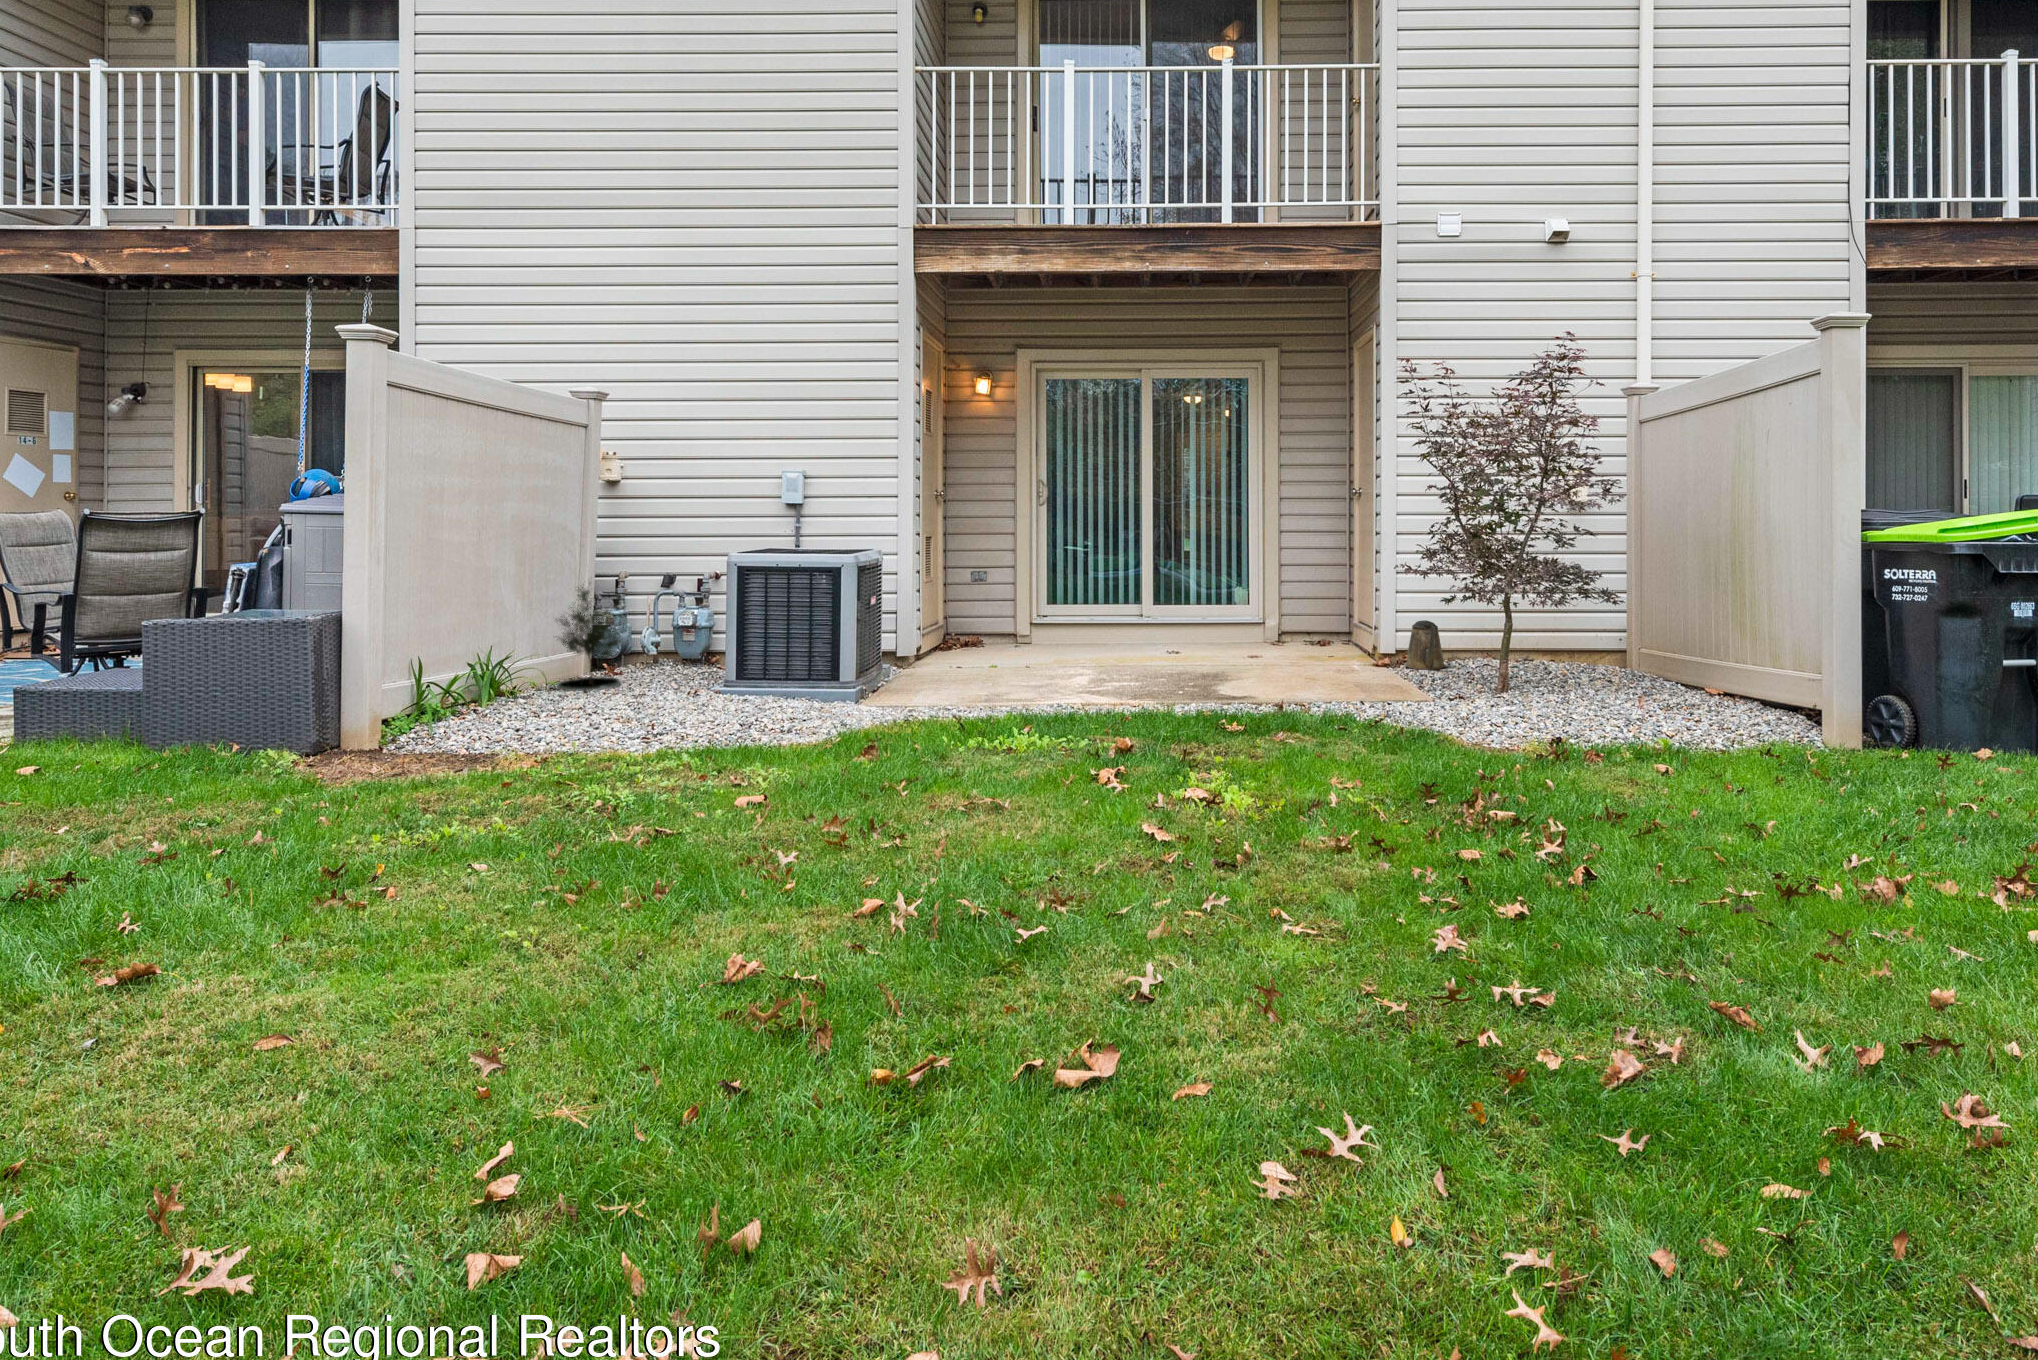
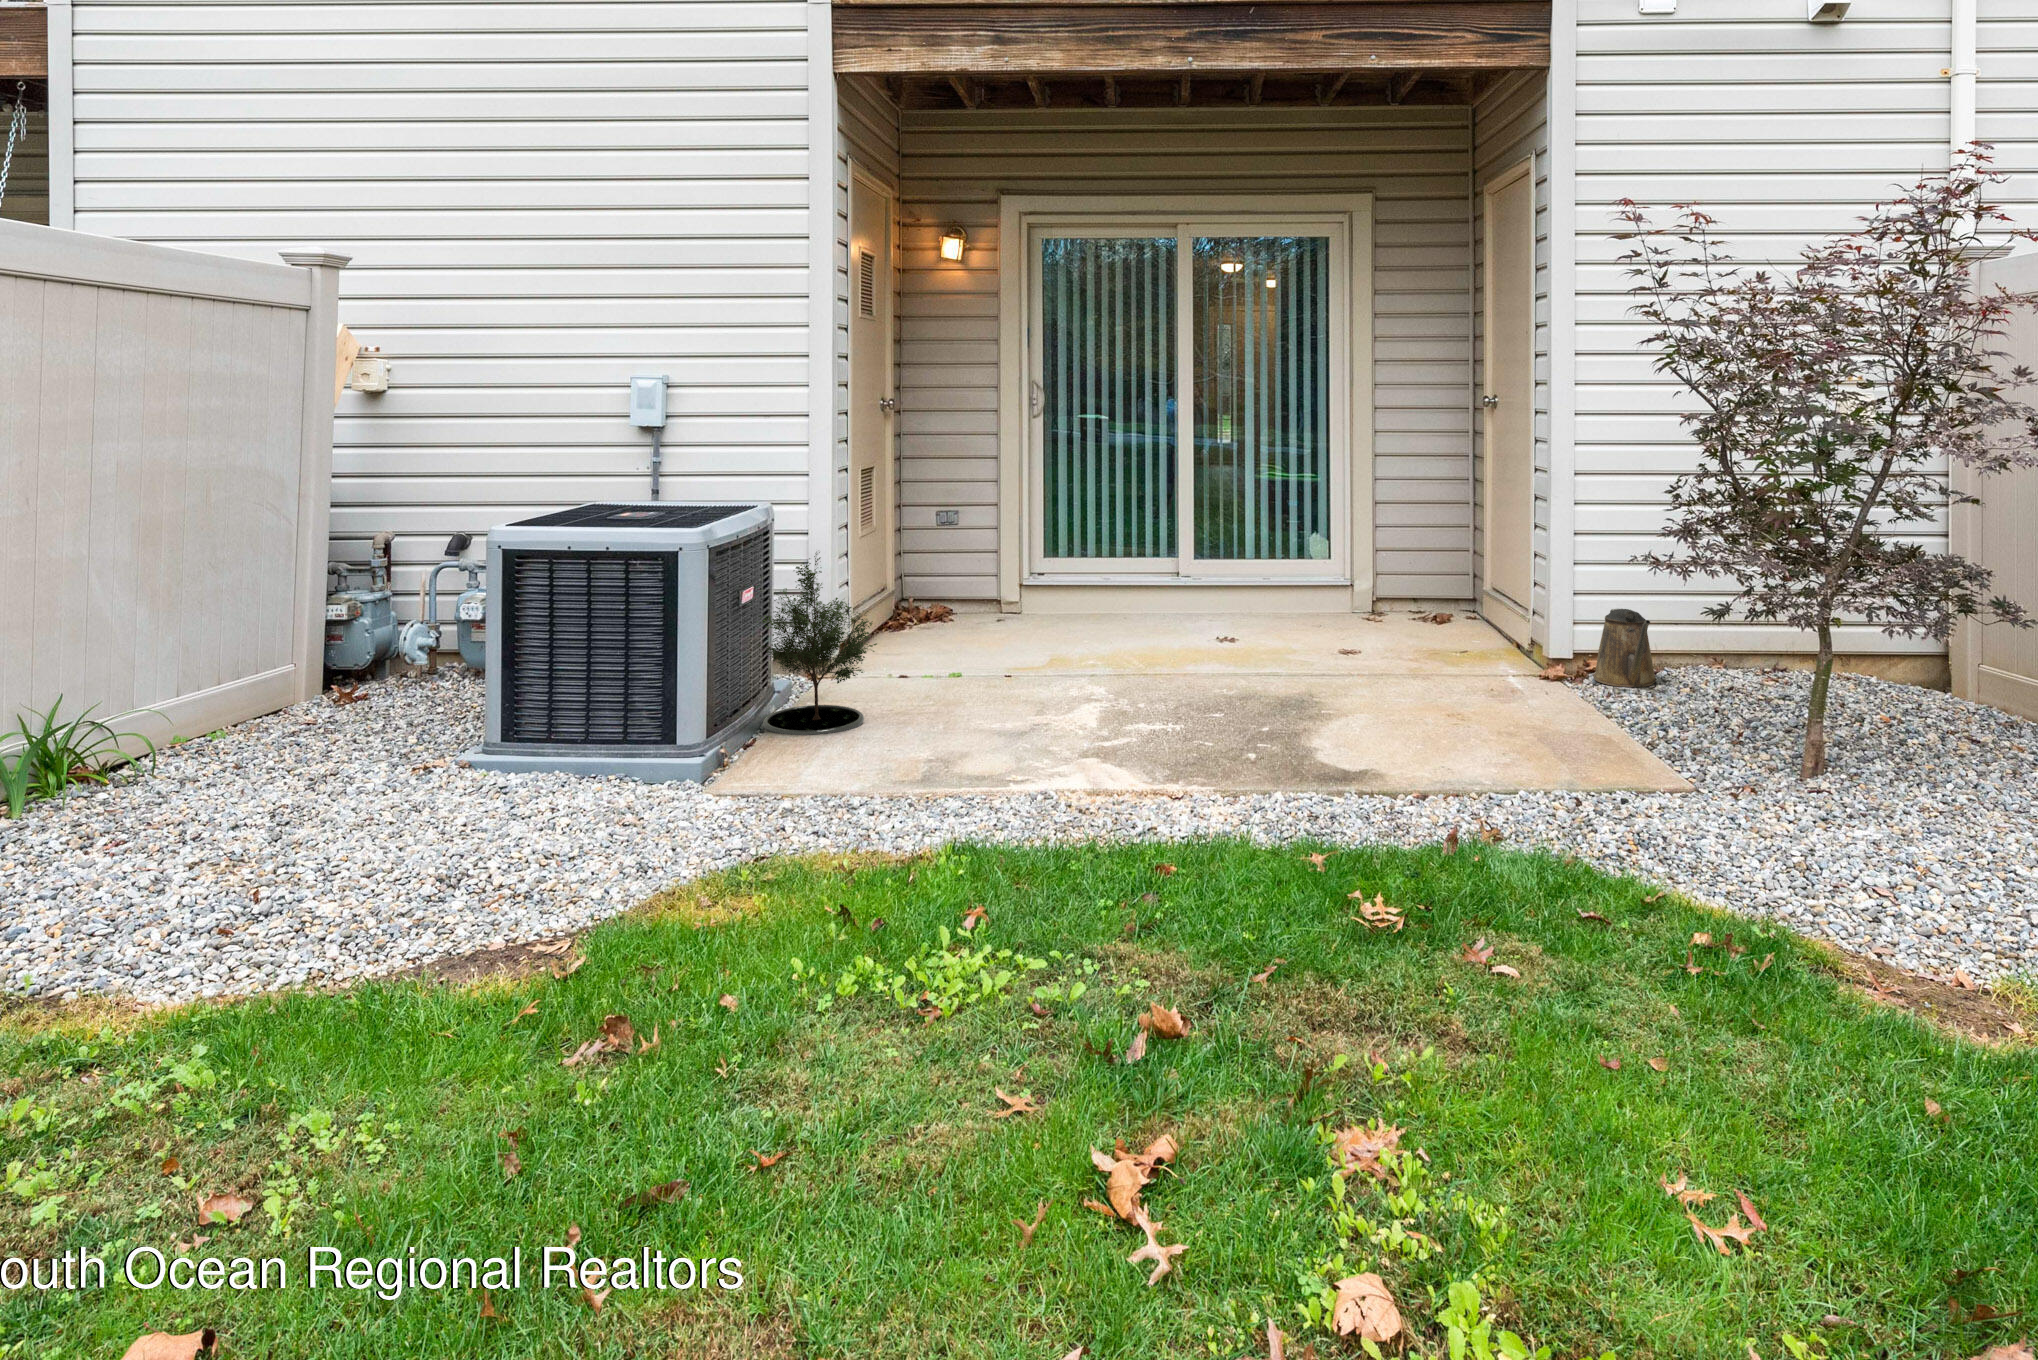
potted tree: present [556,583,624,691] -> present [757,552,877,735]

